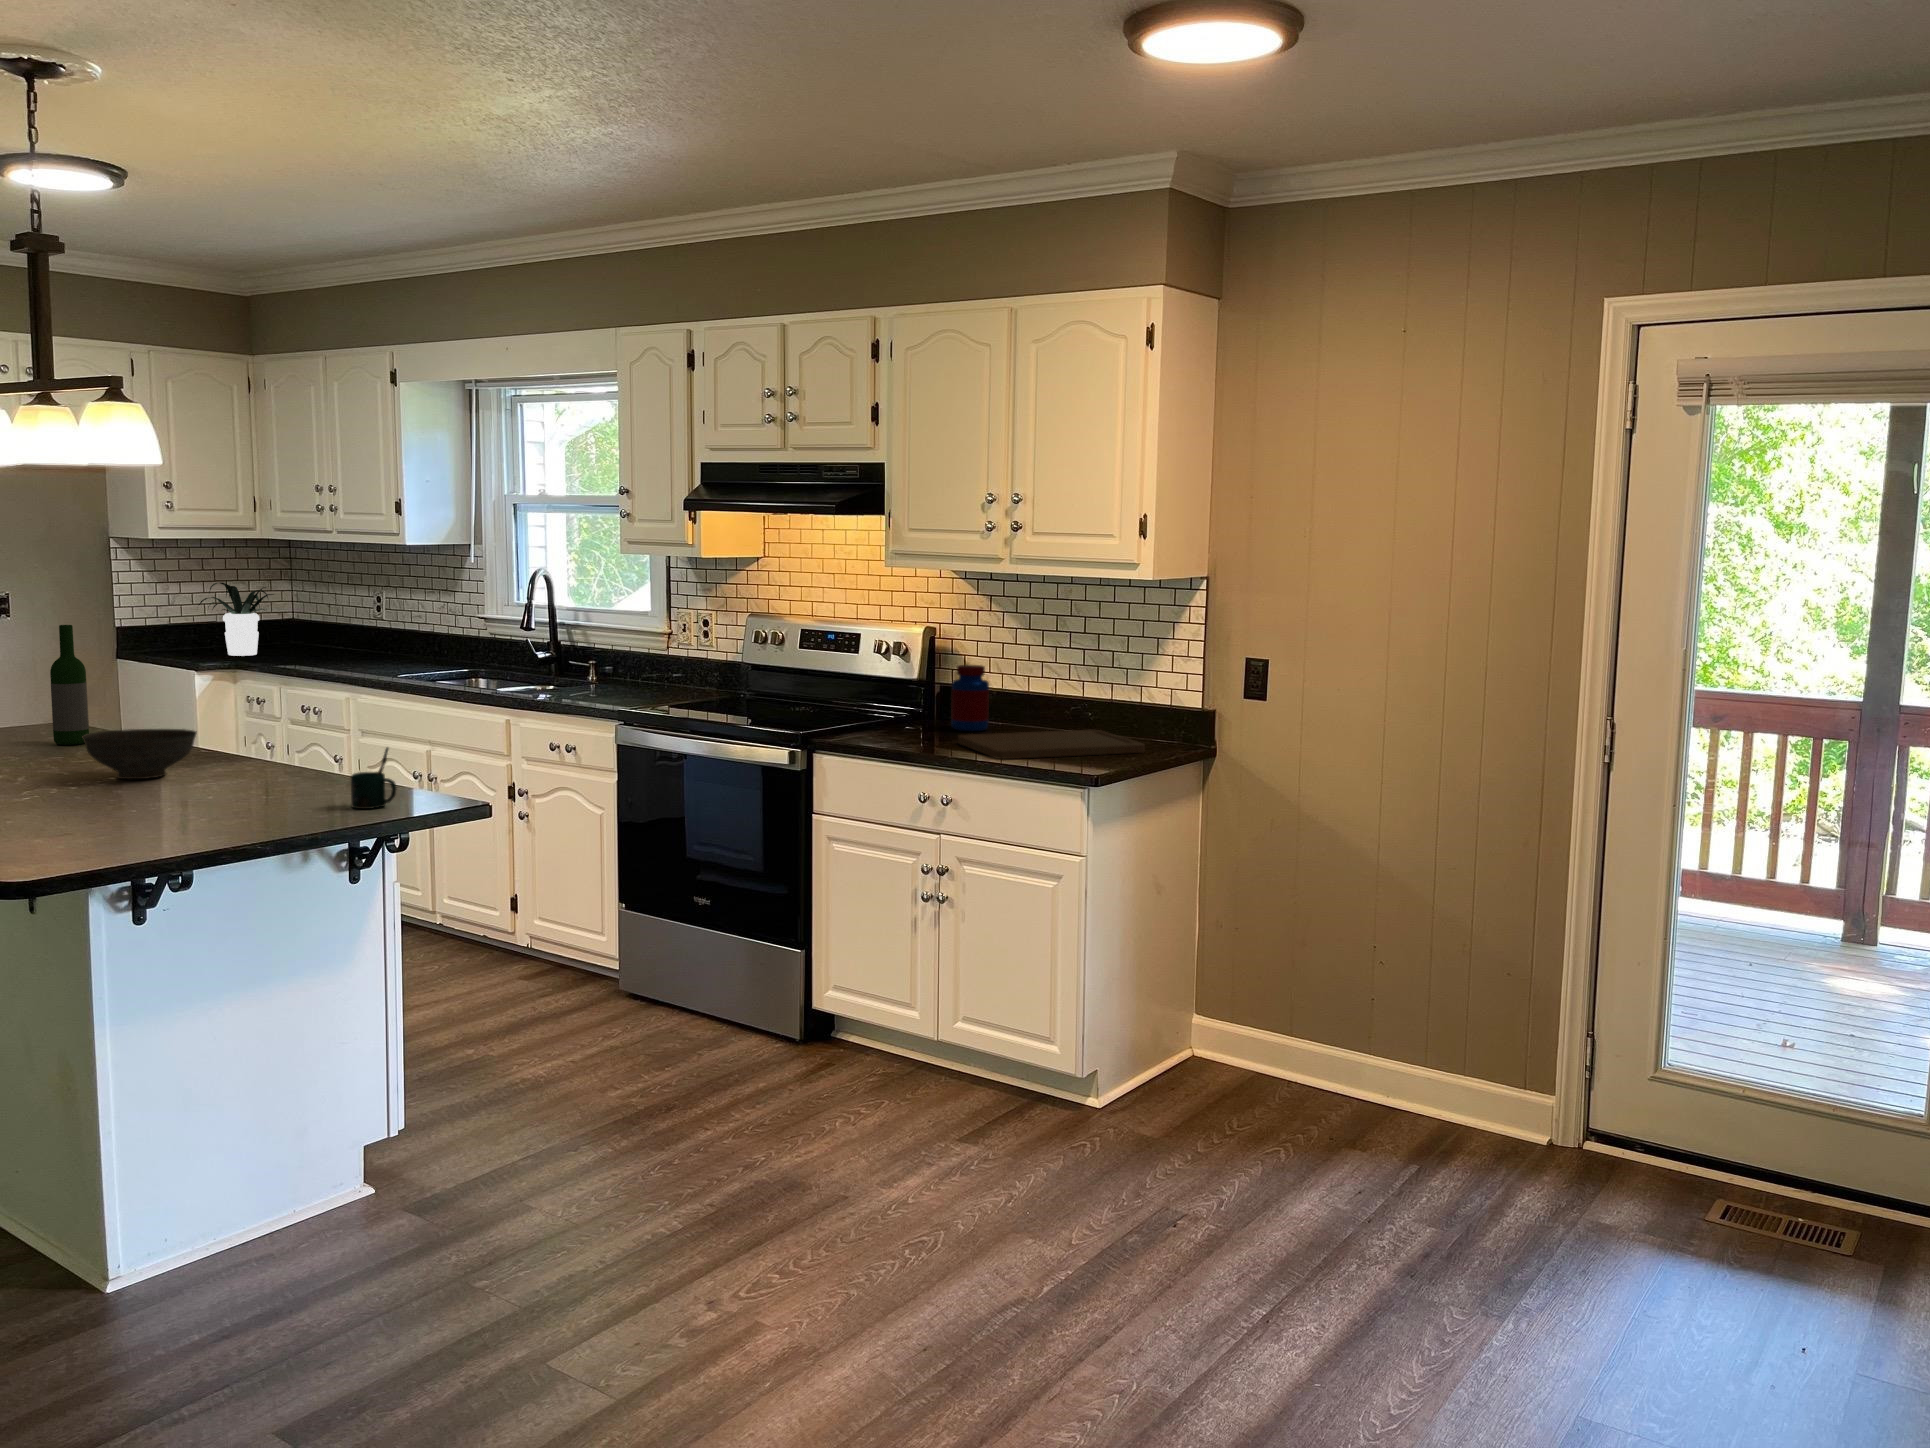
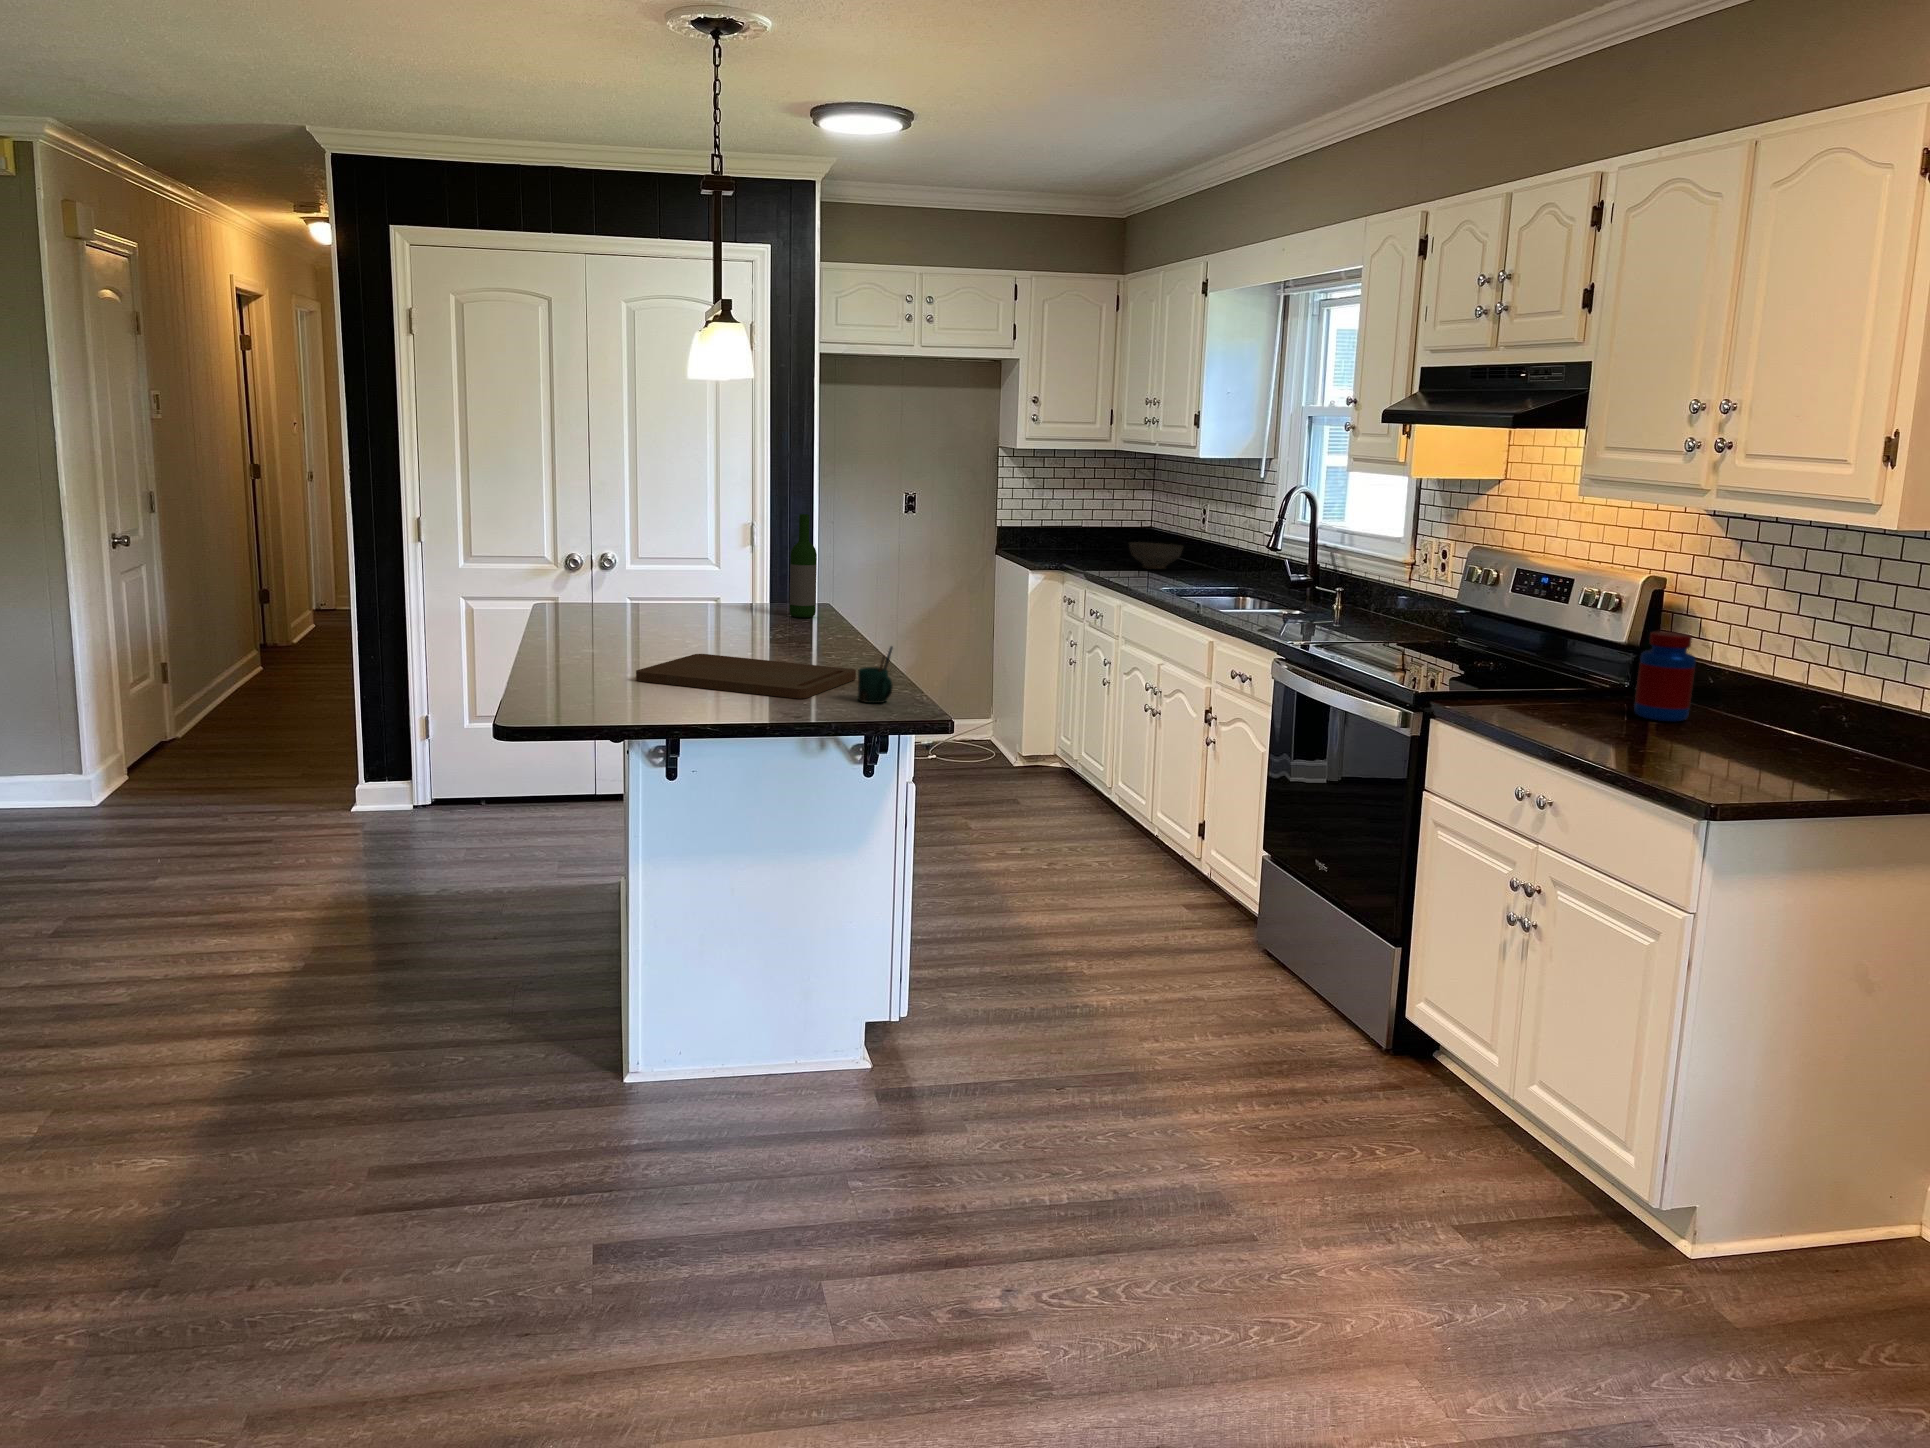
potted plant: present [199,583,274,656] -> none [1046,489,1127,558]
decorative bowl: present [83,729,197,779] -> present [1129,542,1183,569]
cutting board: present [958,730,1145,759] -> present [636,654,856,699]

